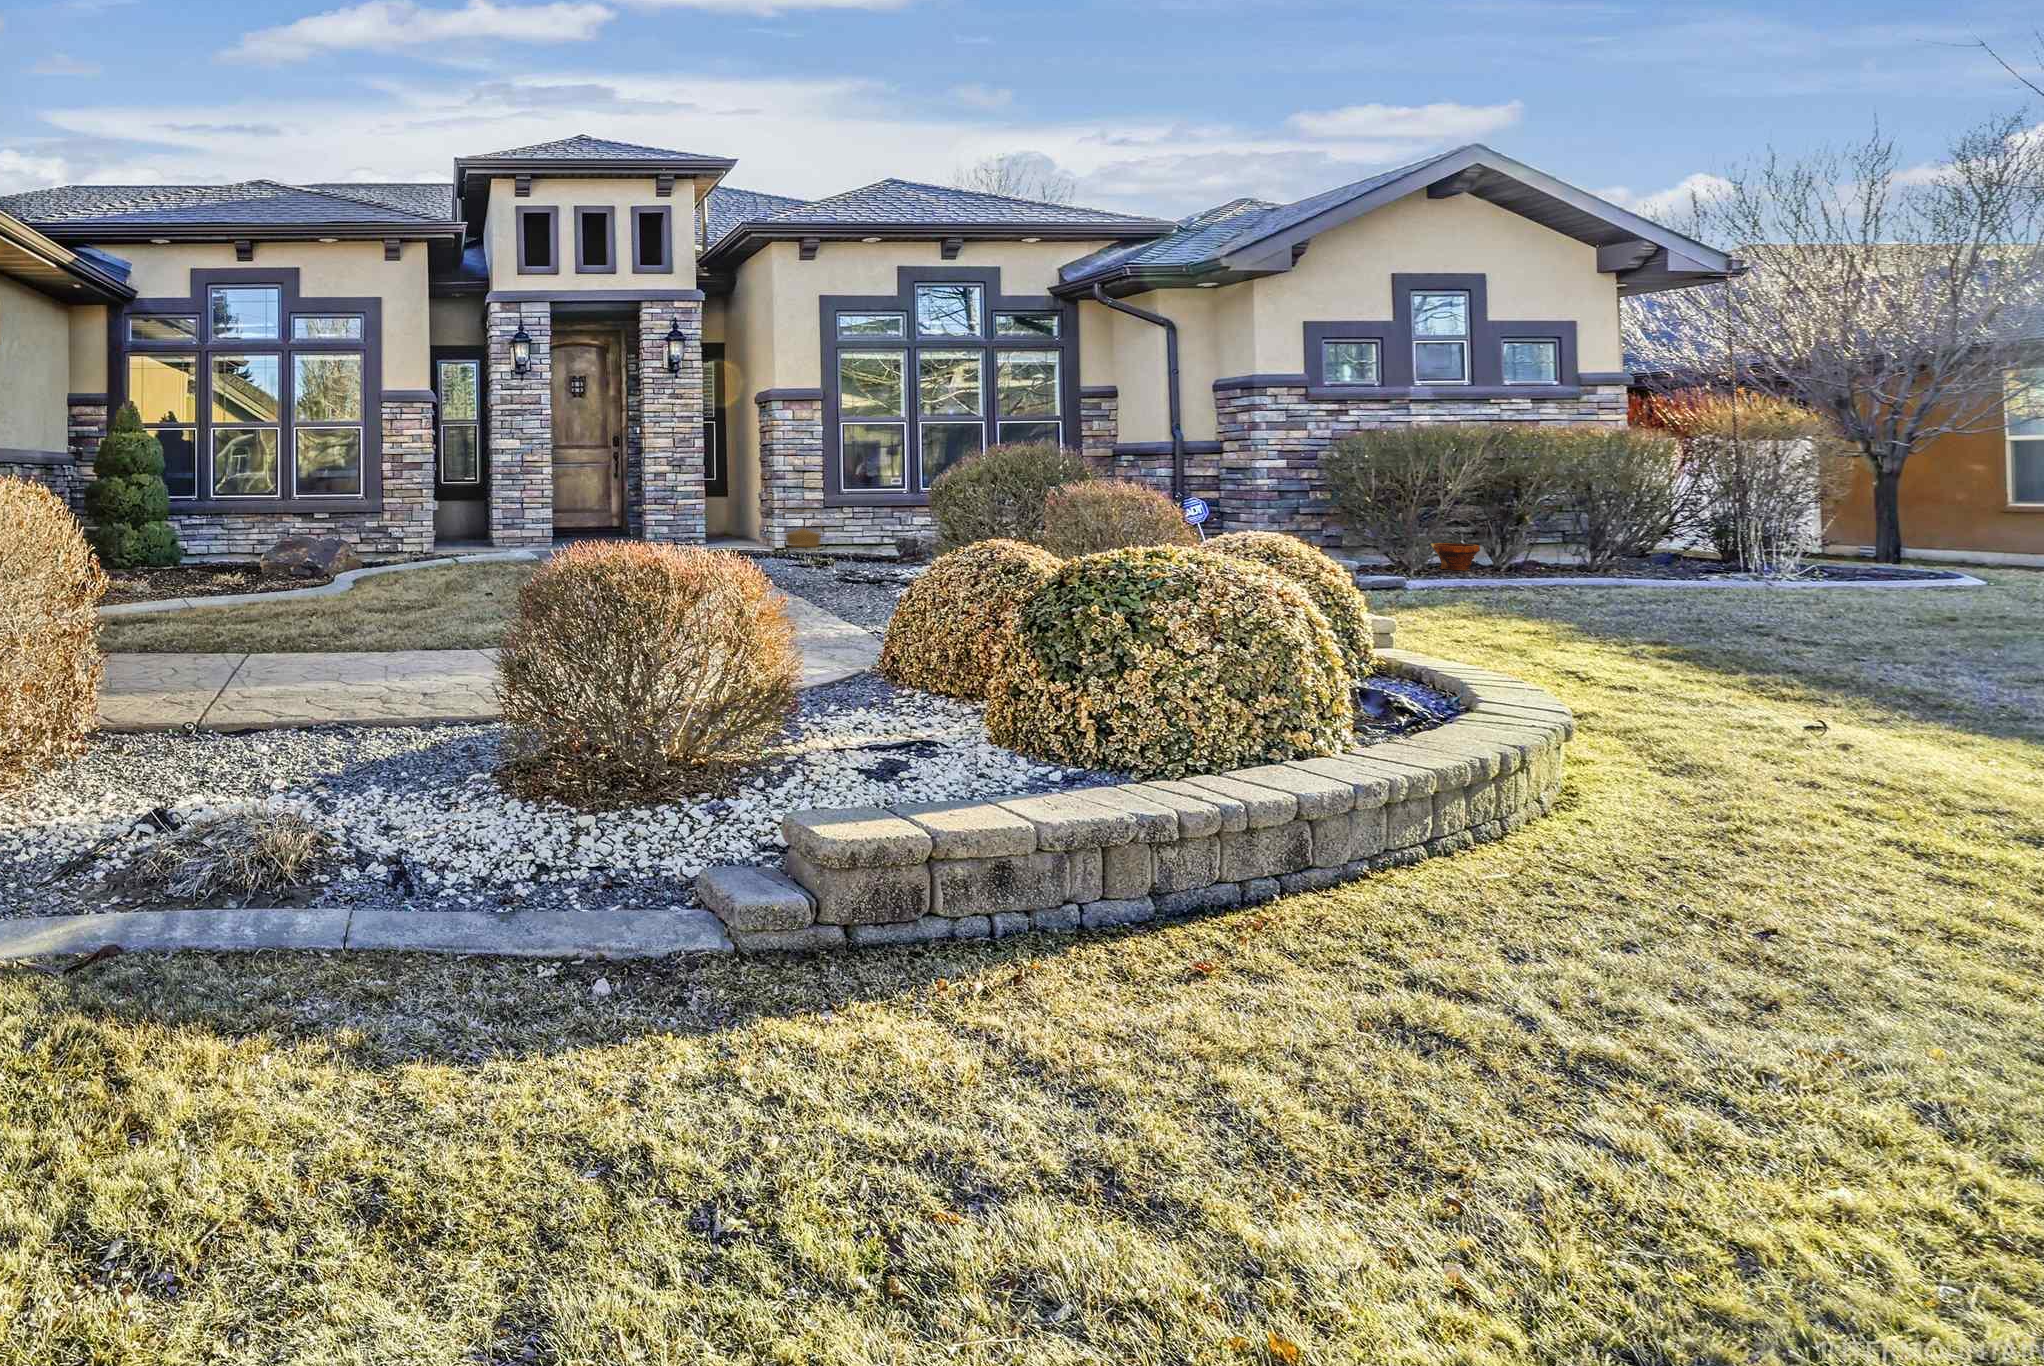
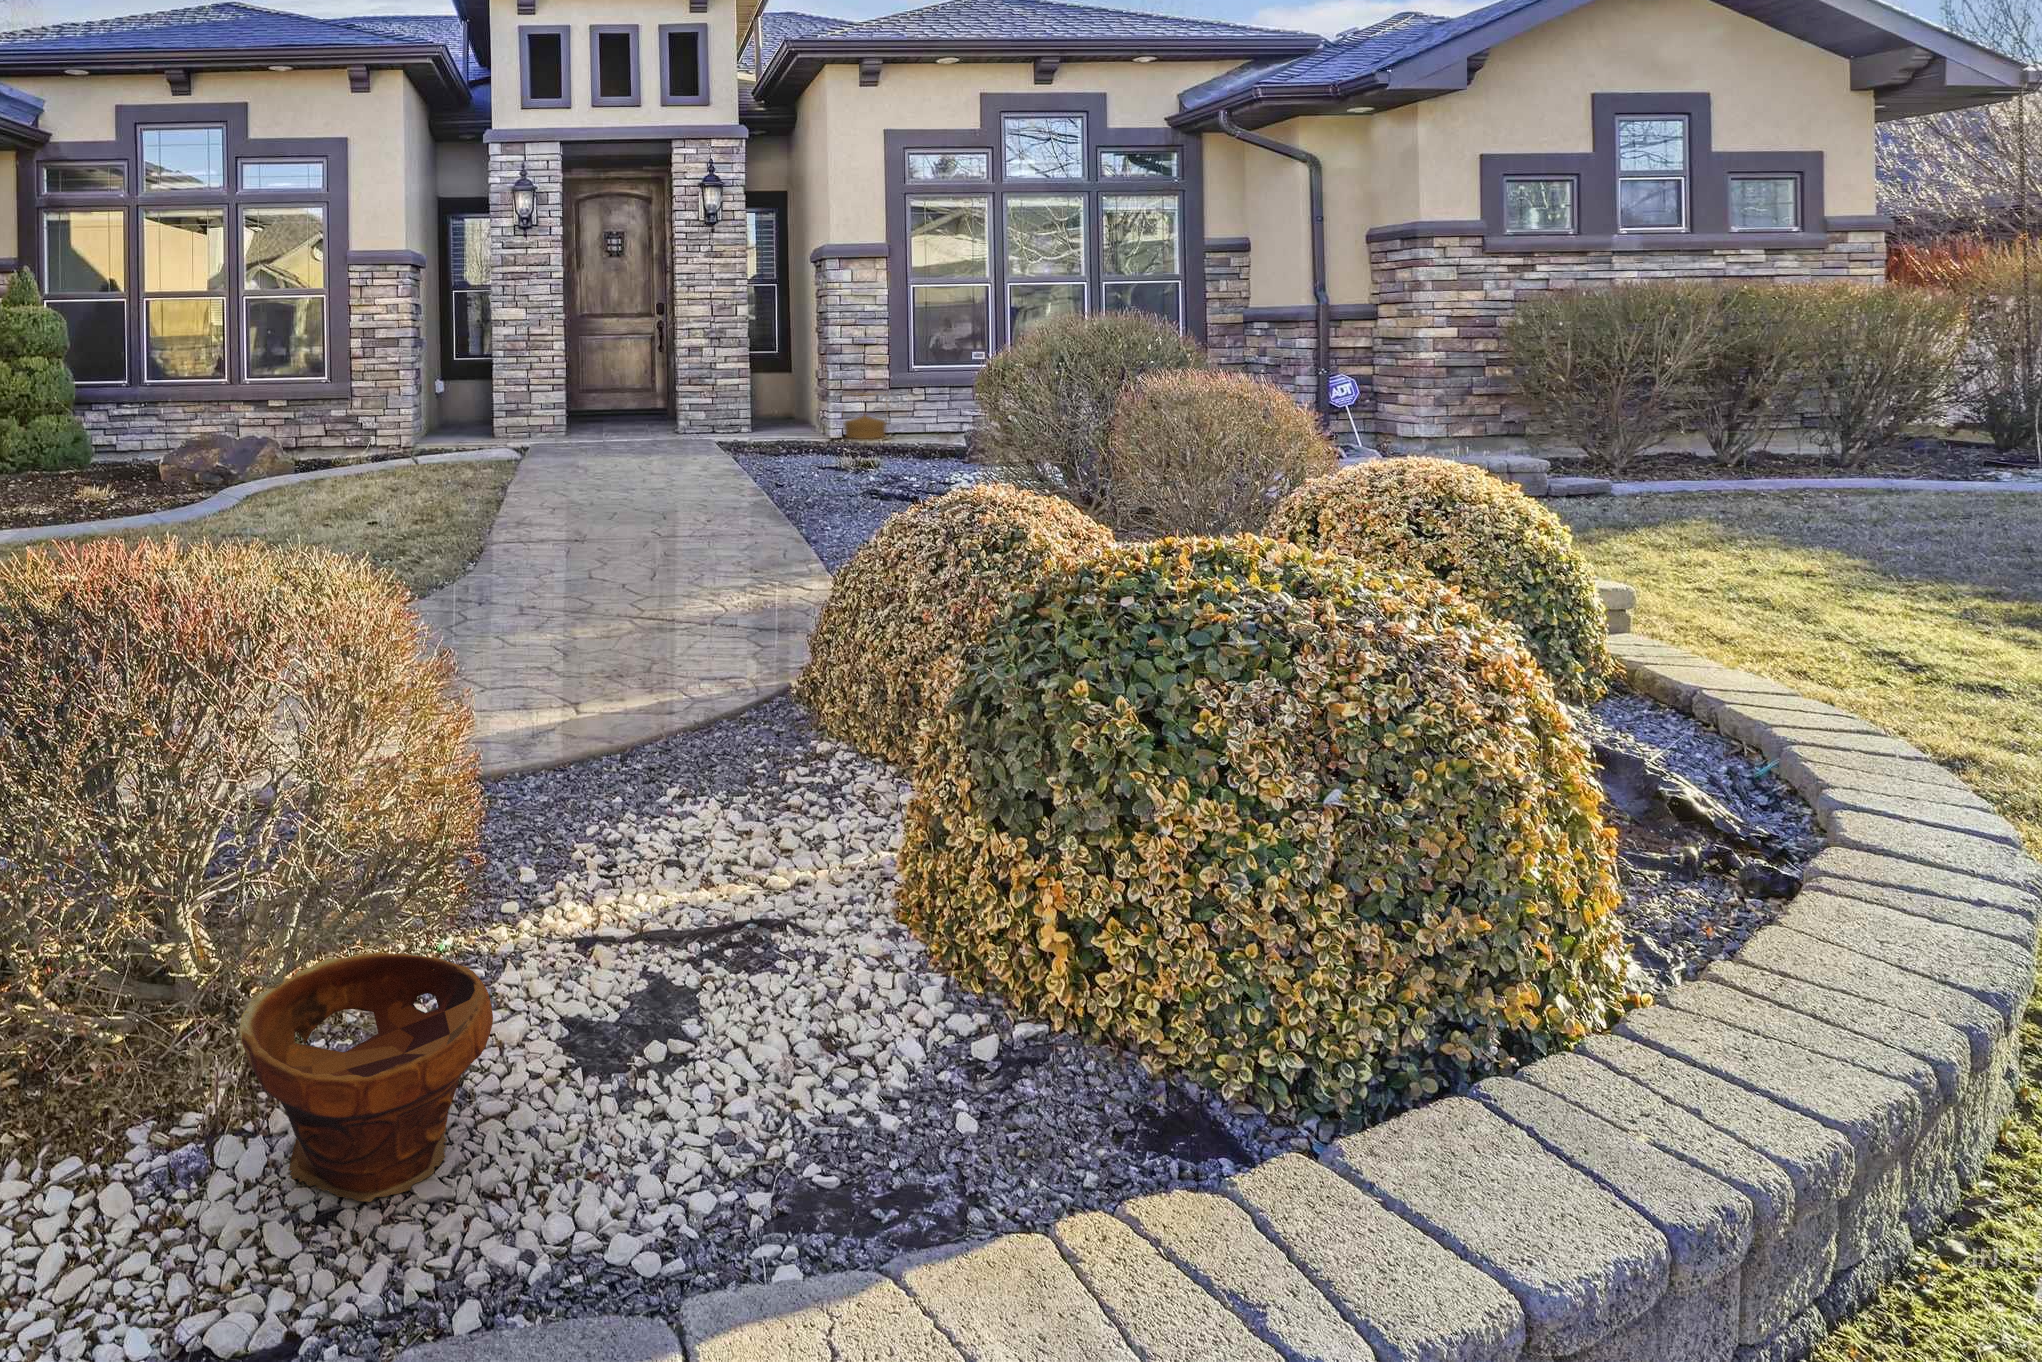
planter: present [1431,543,1480,570] -> present [240,952,493,1202]

